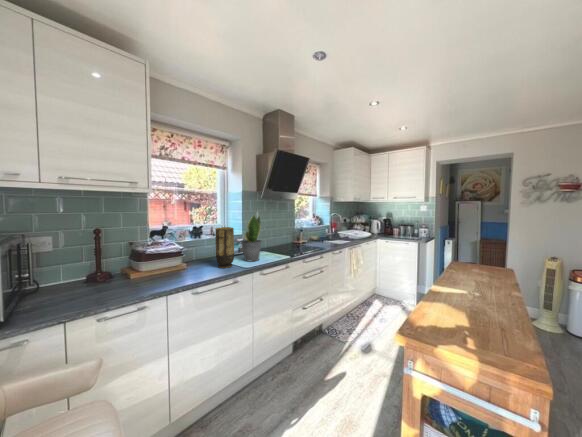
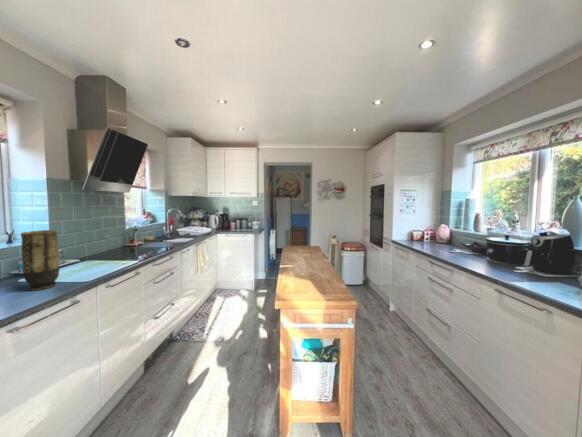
potted plant: present [241,215,261,261] -> none [61,211,98,275]

